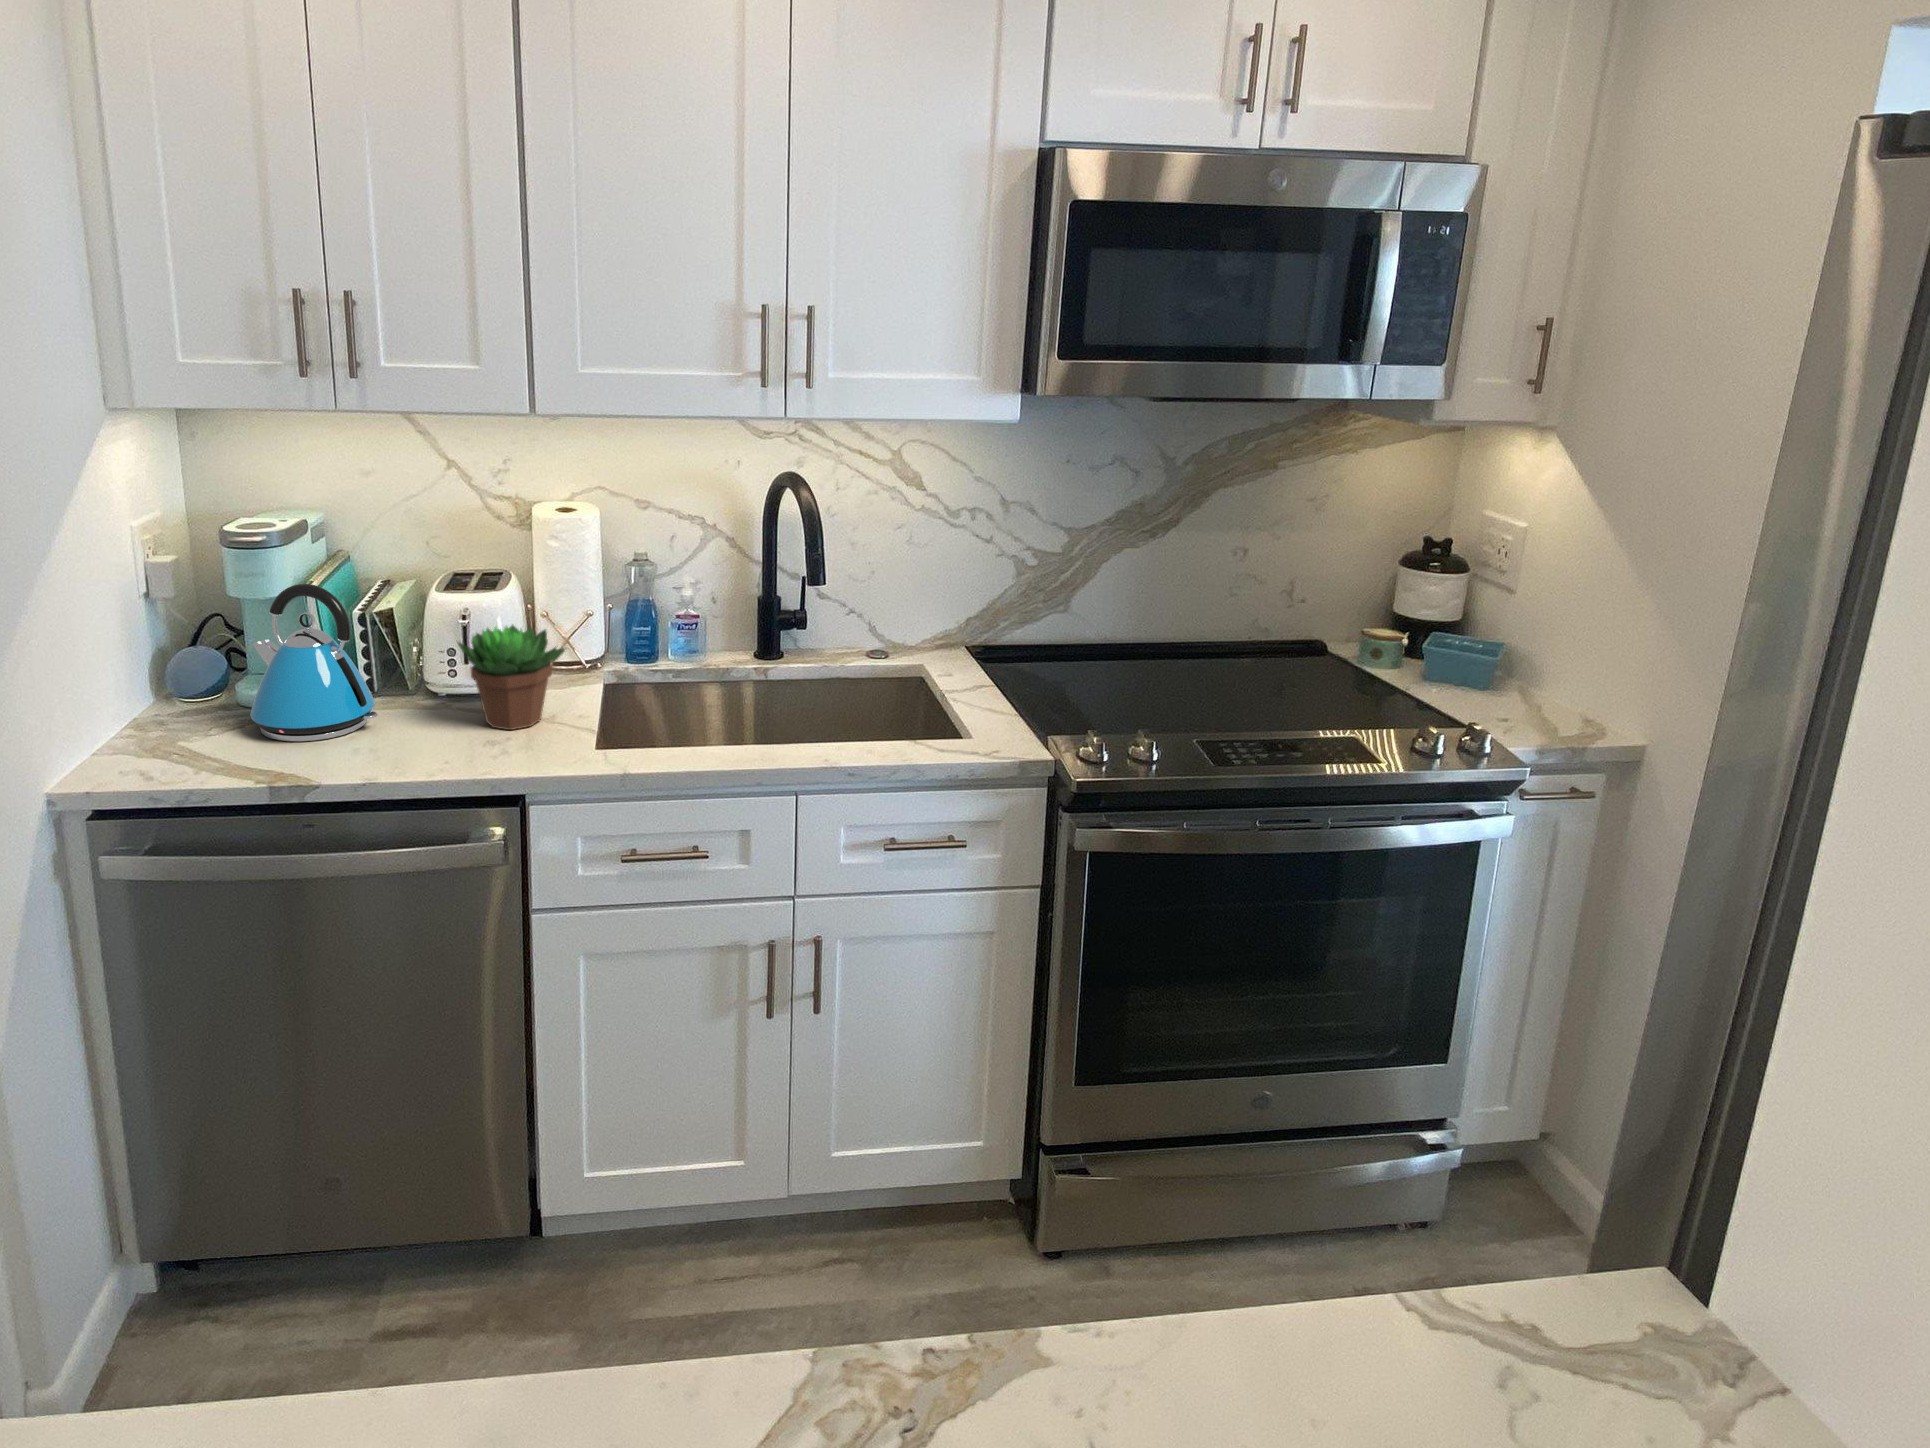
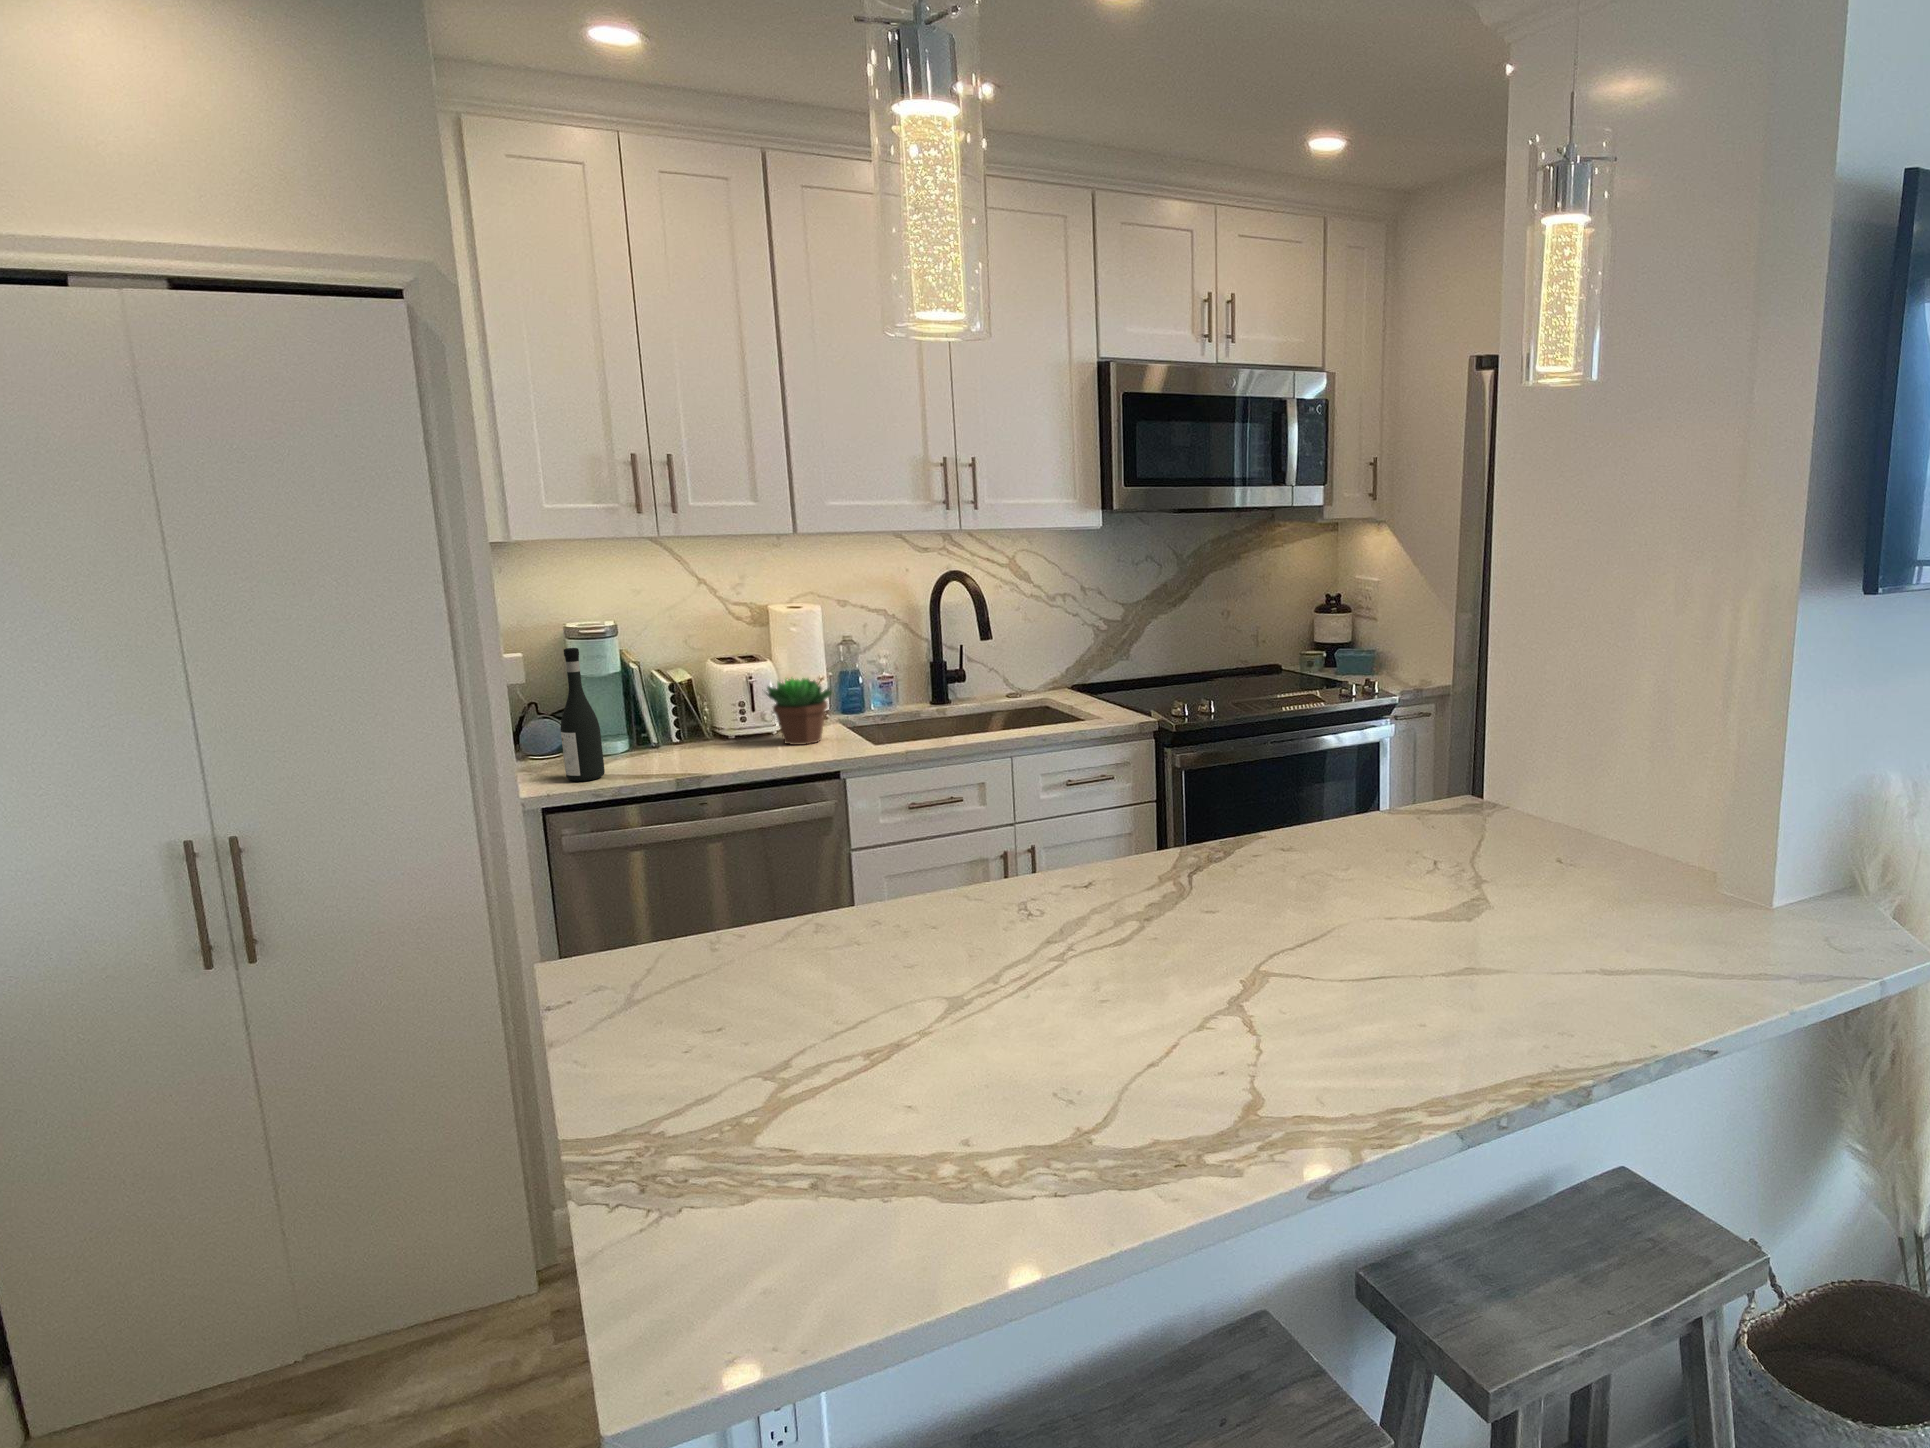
wine bottle: none [128,575,192,769] -> present [561,648,605,781]
kettle: present [250,584,378,742] -> none [612,656,713,764]

